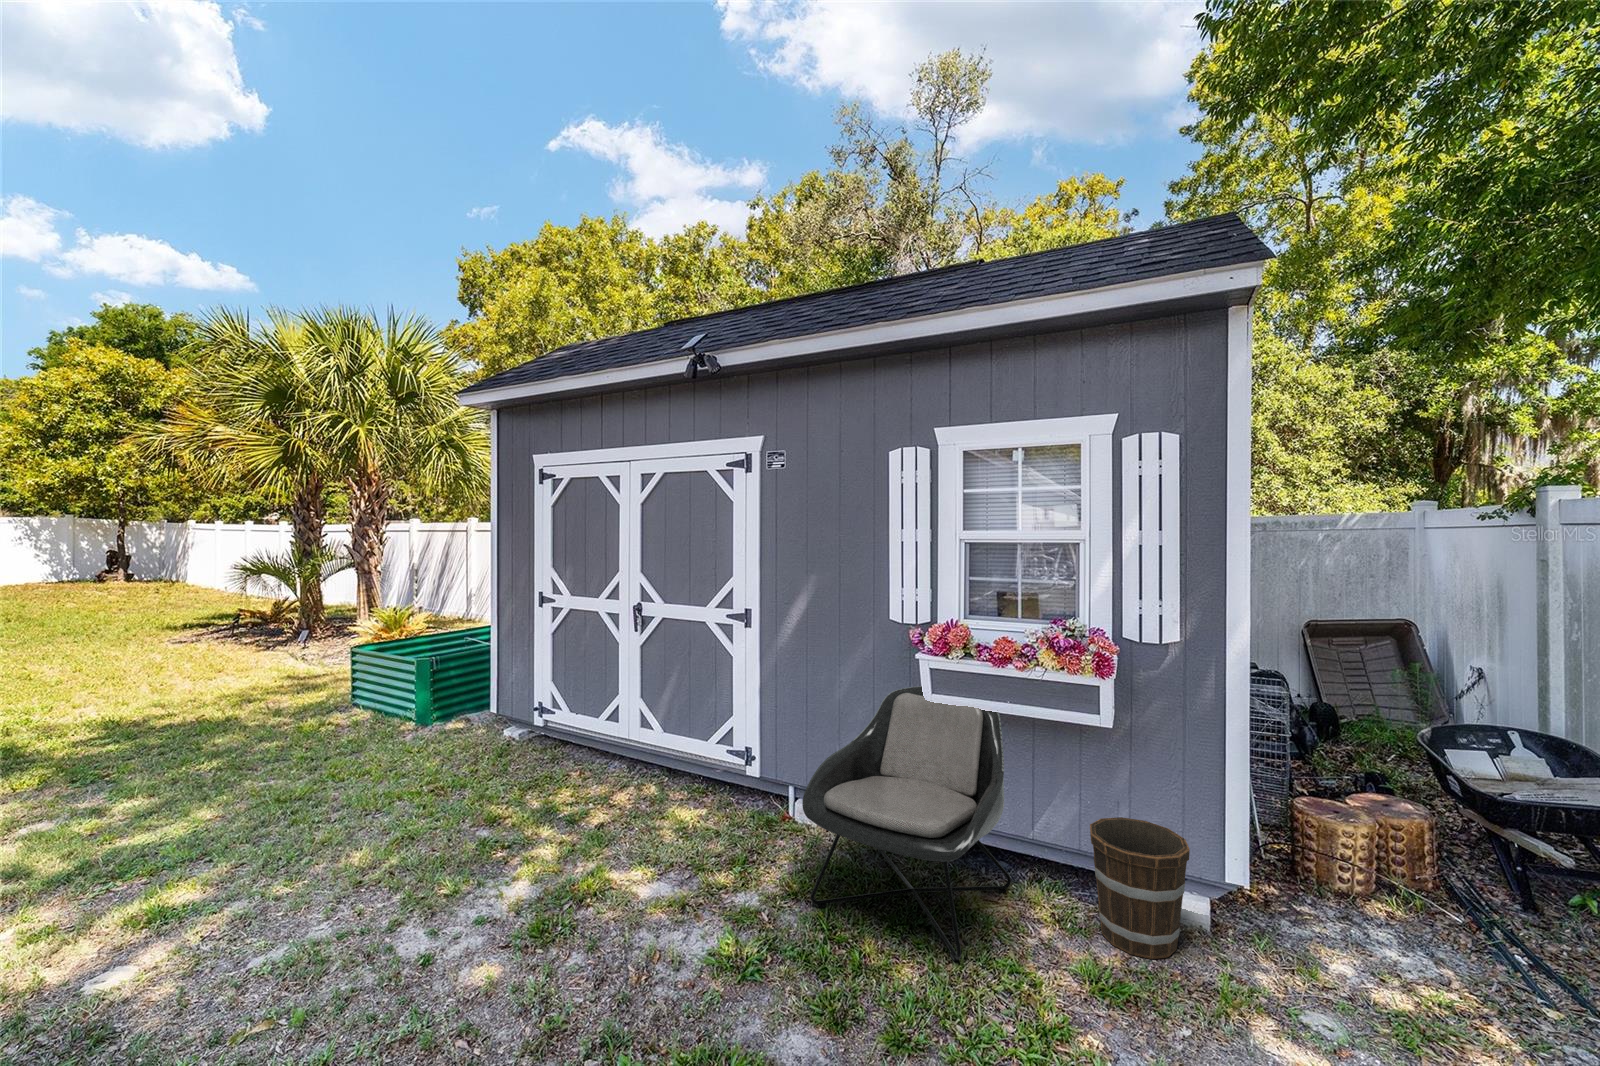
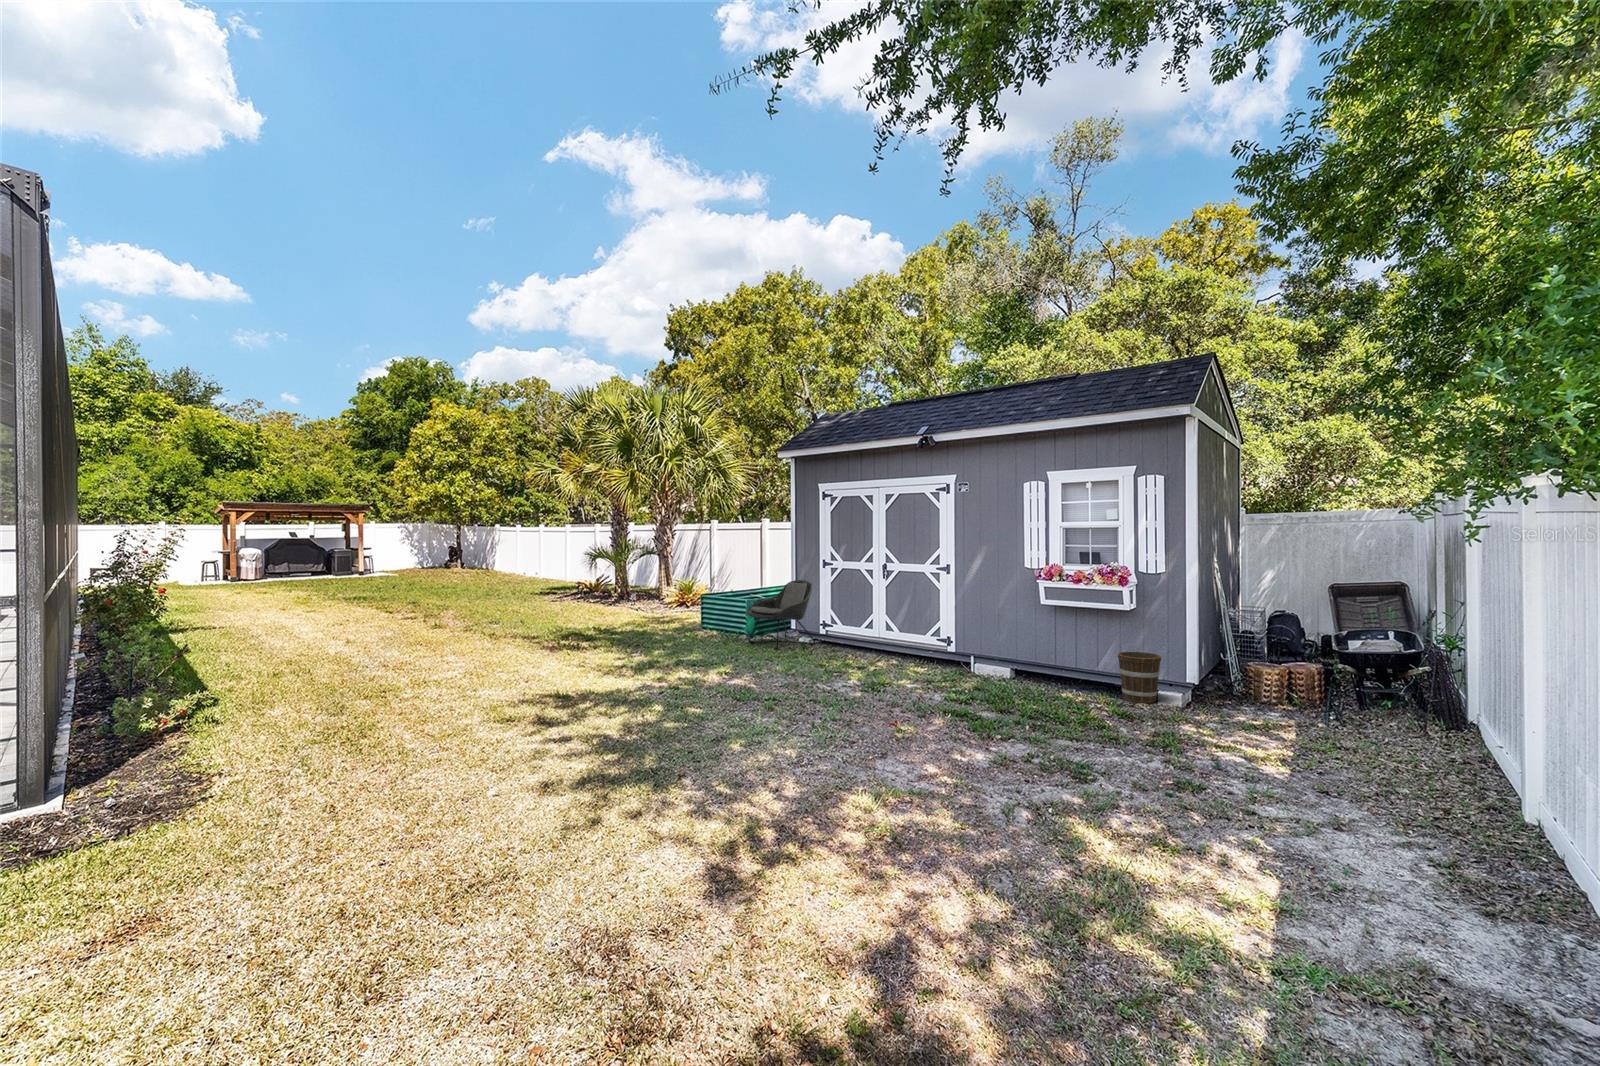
lounge chair: present [802,686,1011,961] -> present [746,580,815,649]

